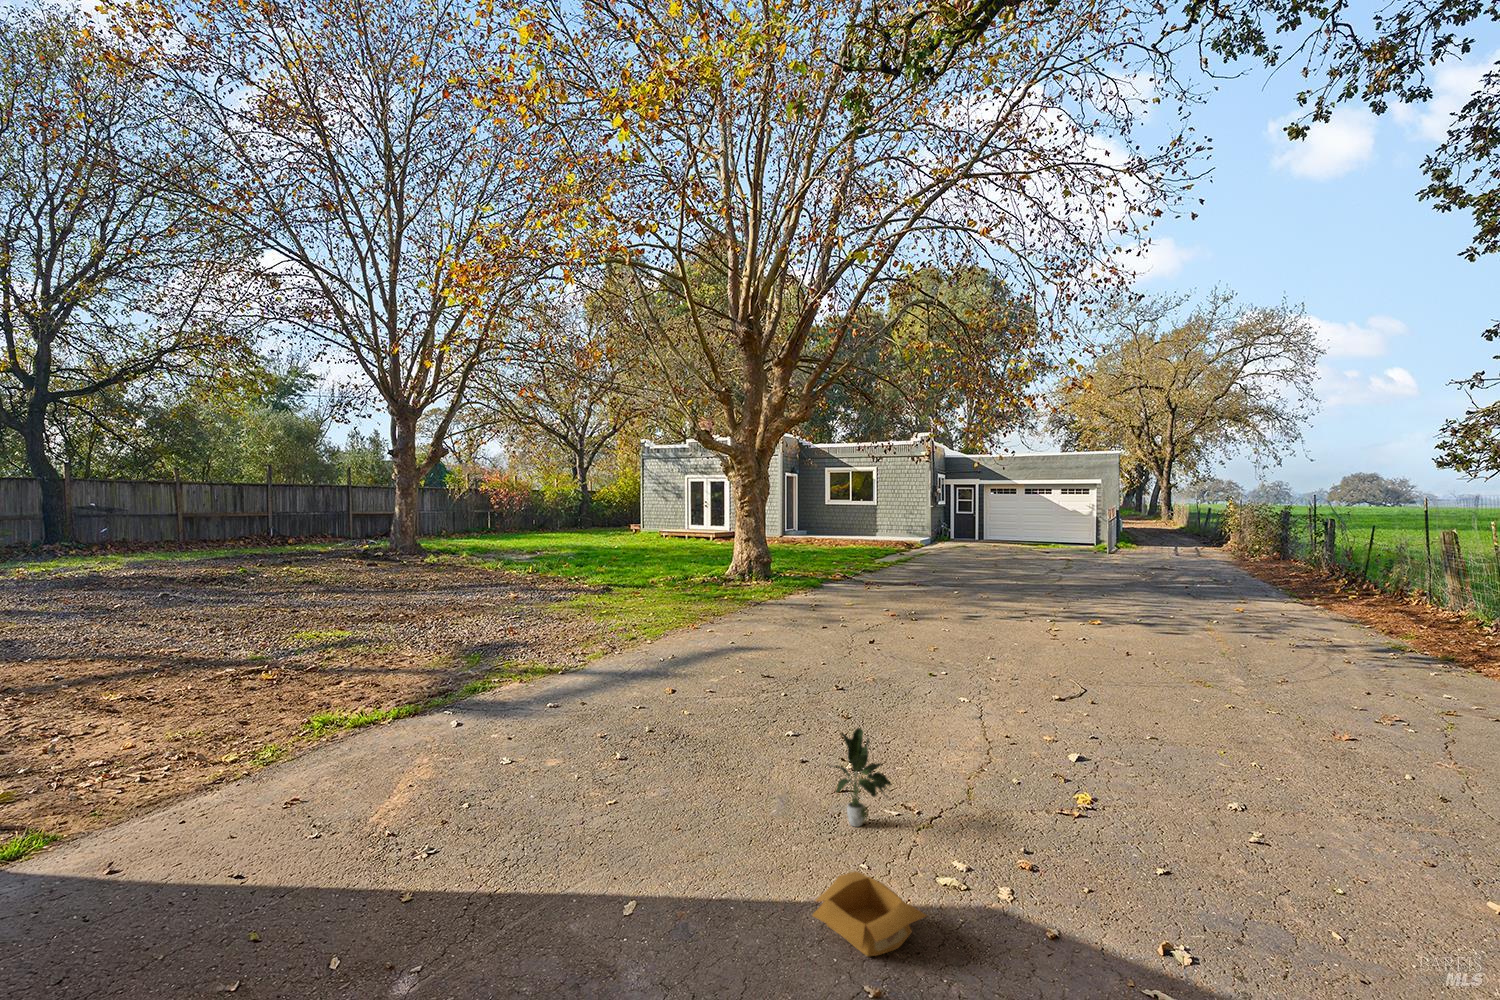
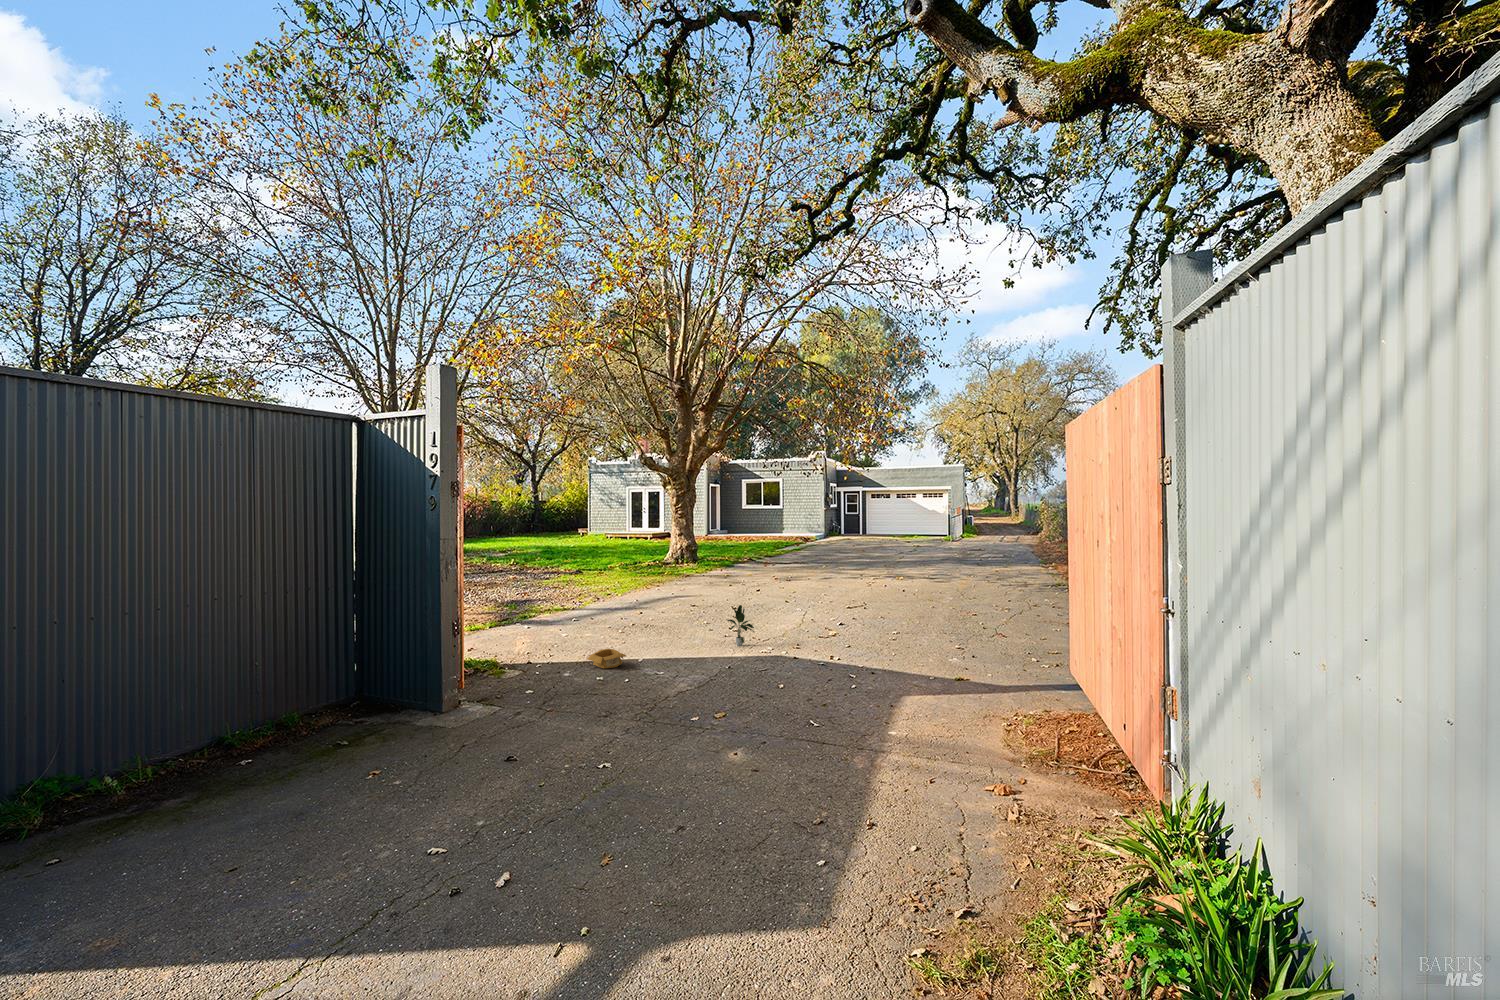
cardboard box: present [813,872,927,956] -> present [587,649,626,669]

